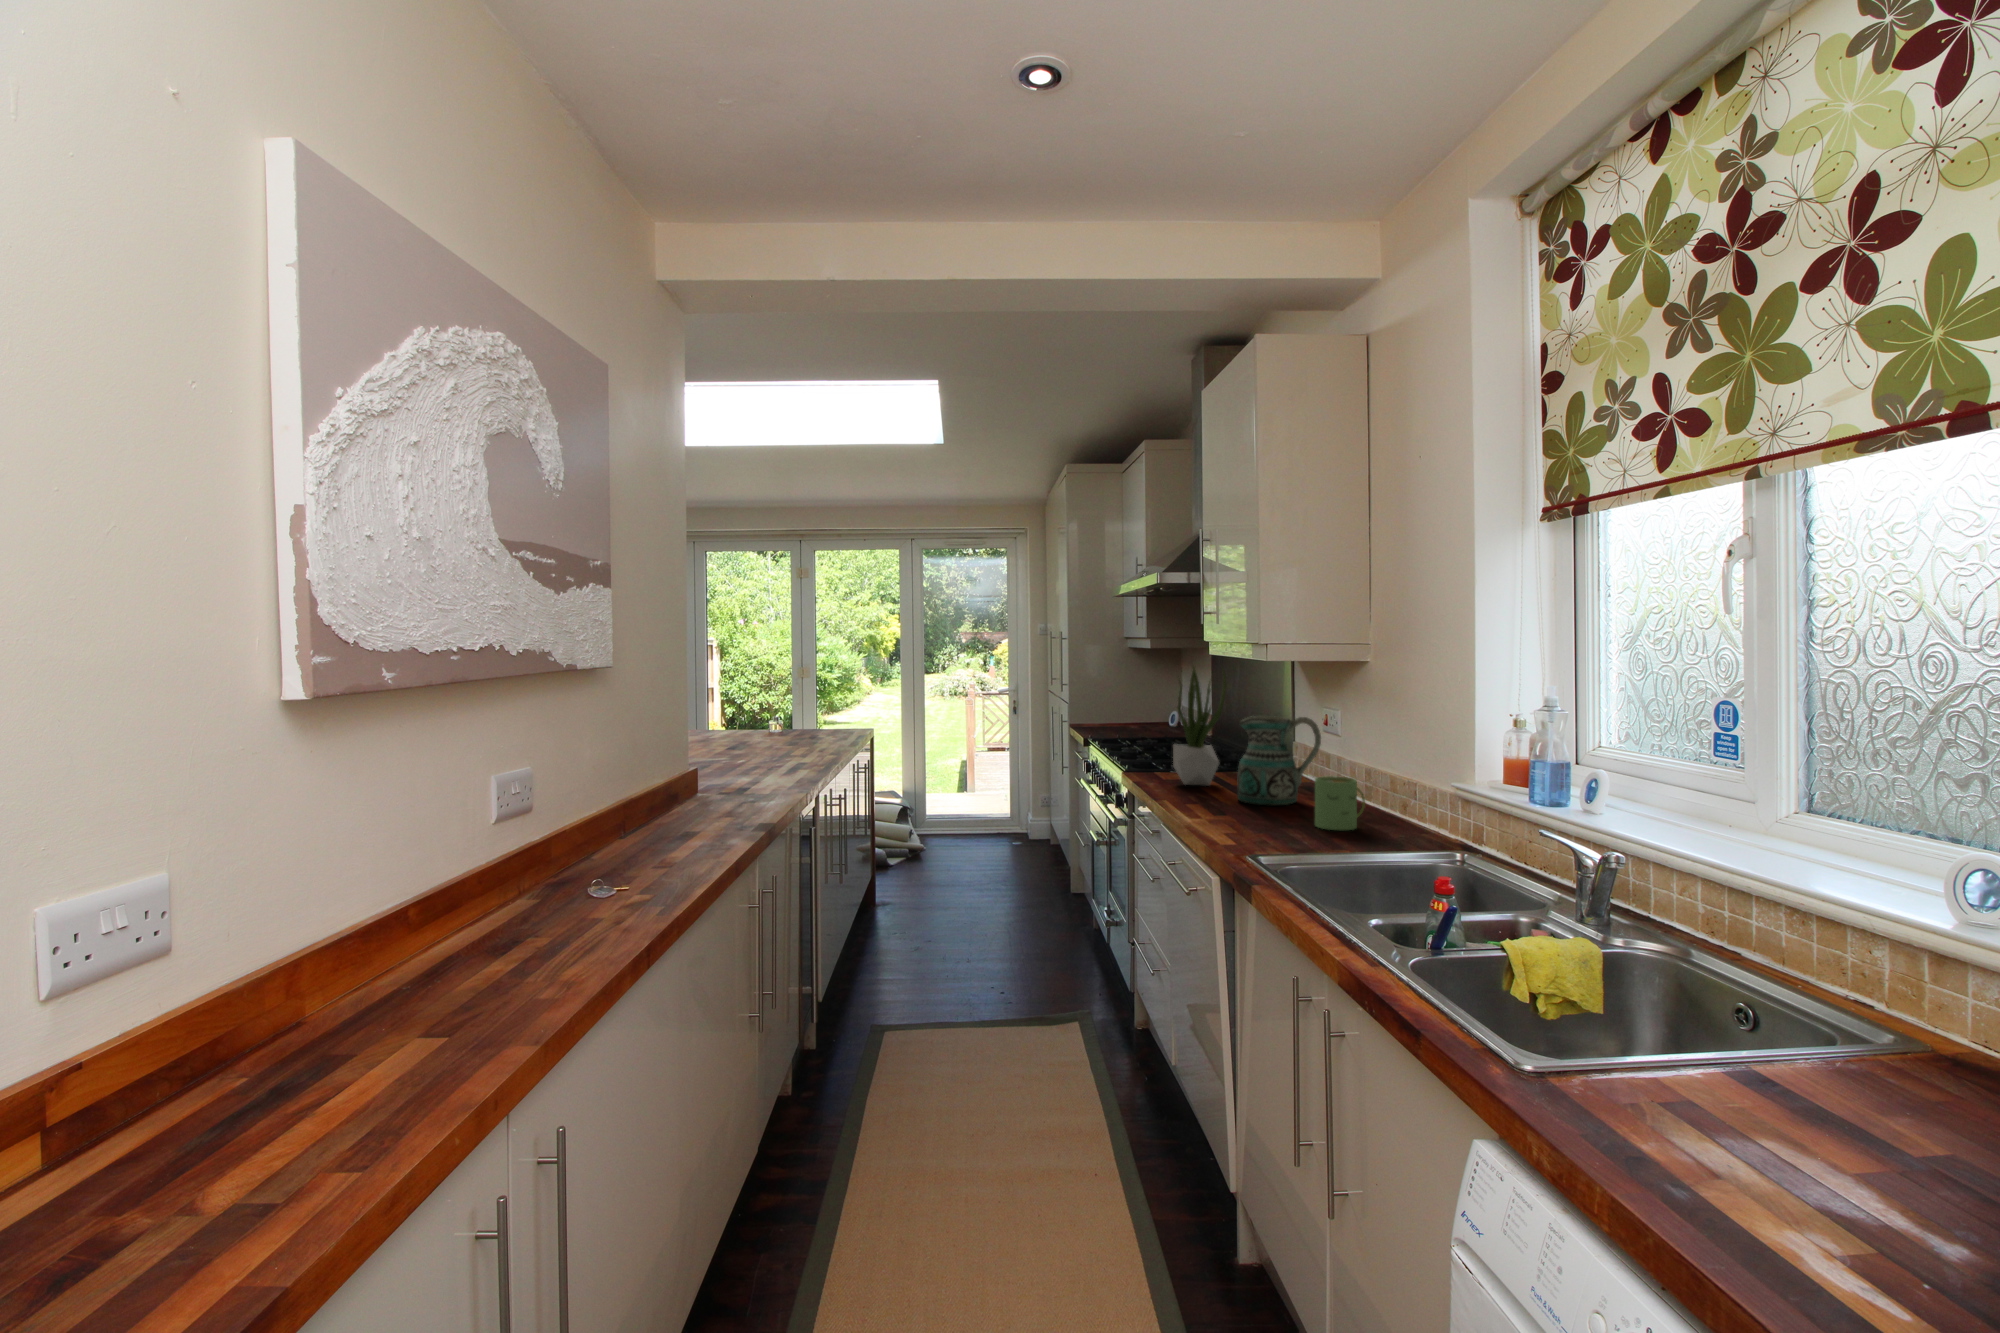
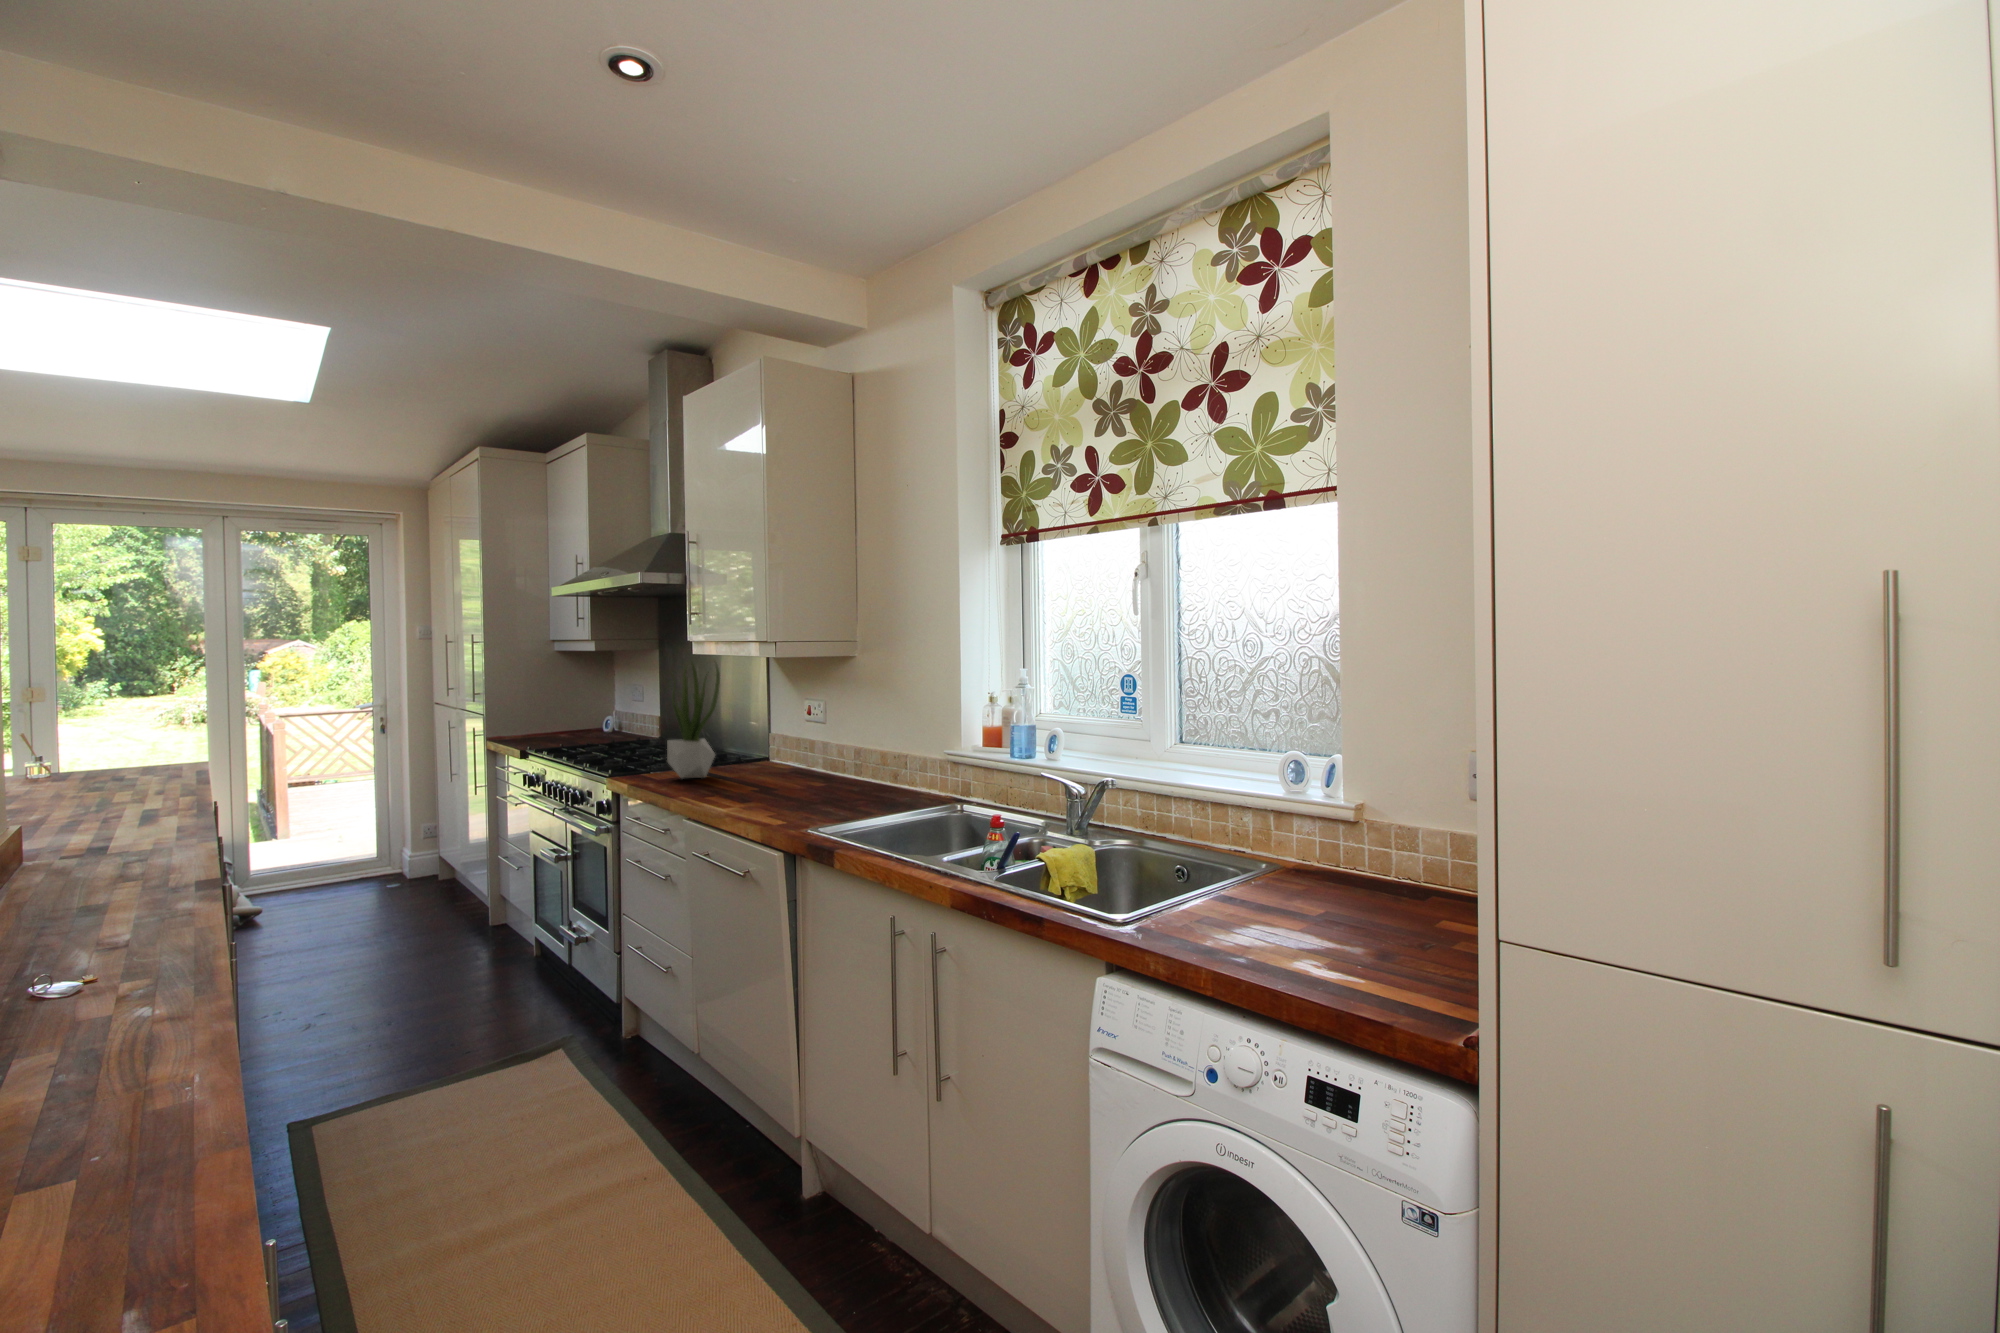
ceramic pitcher: present [1238,716,1321,805] -> none [745,705,819,788]
mug: present [1315,776,1365,830] -> none [832,754,872,800]

